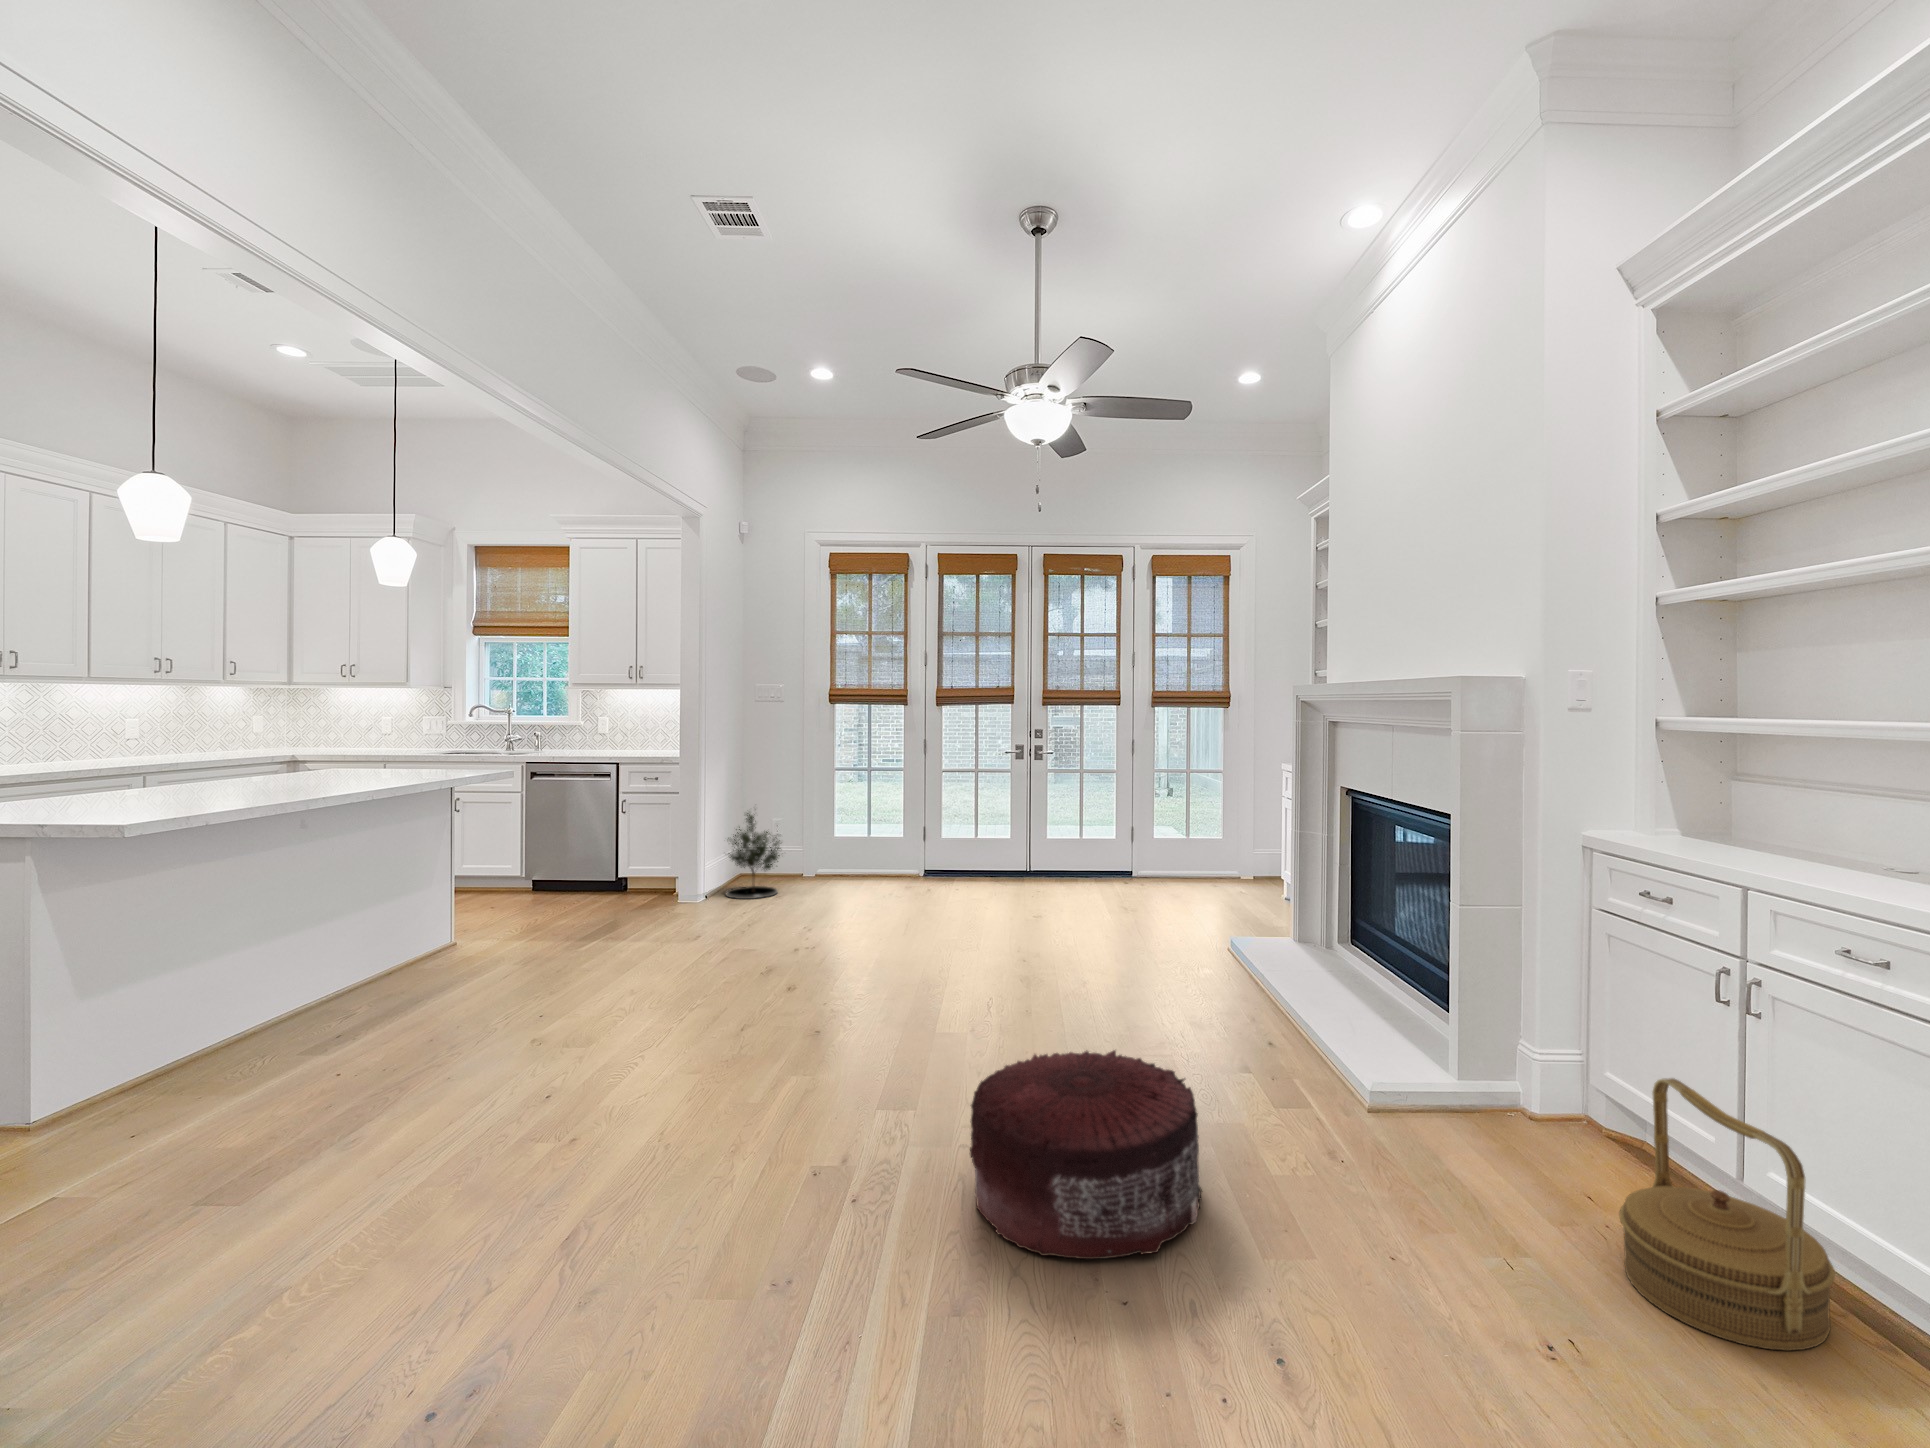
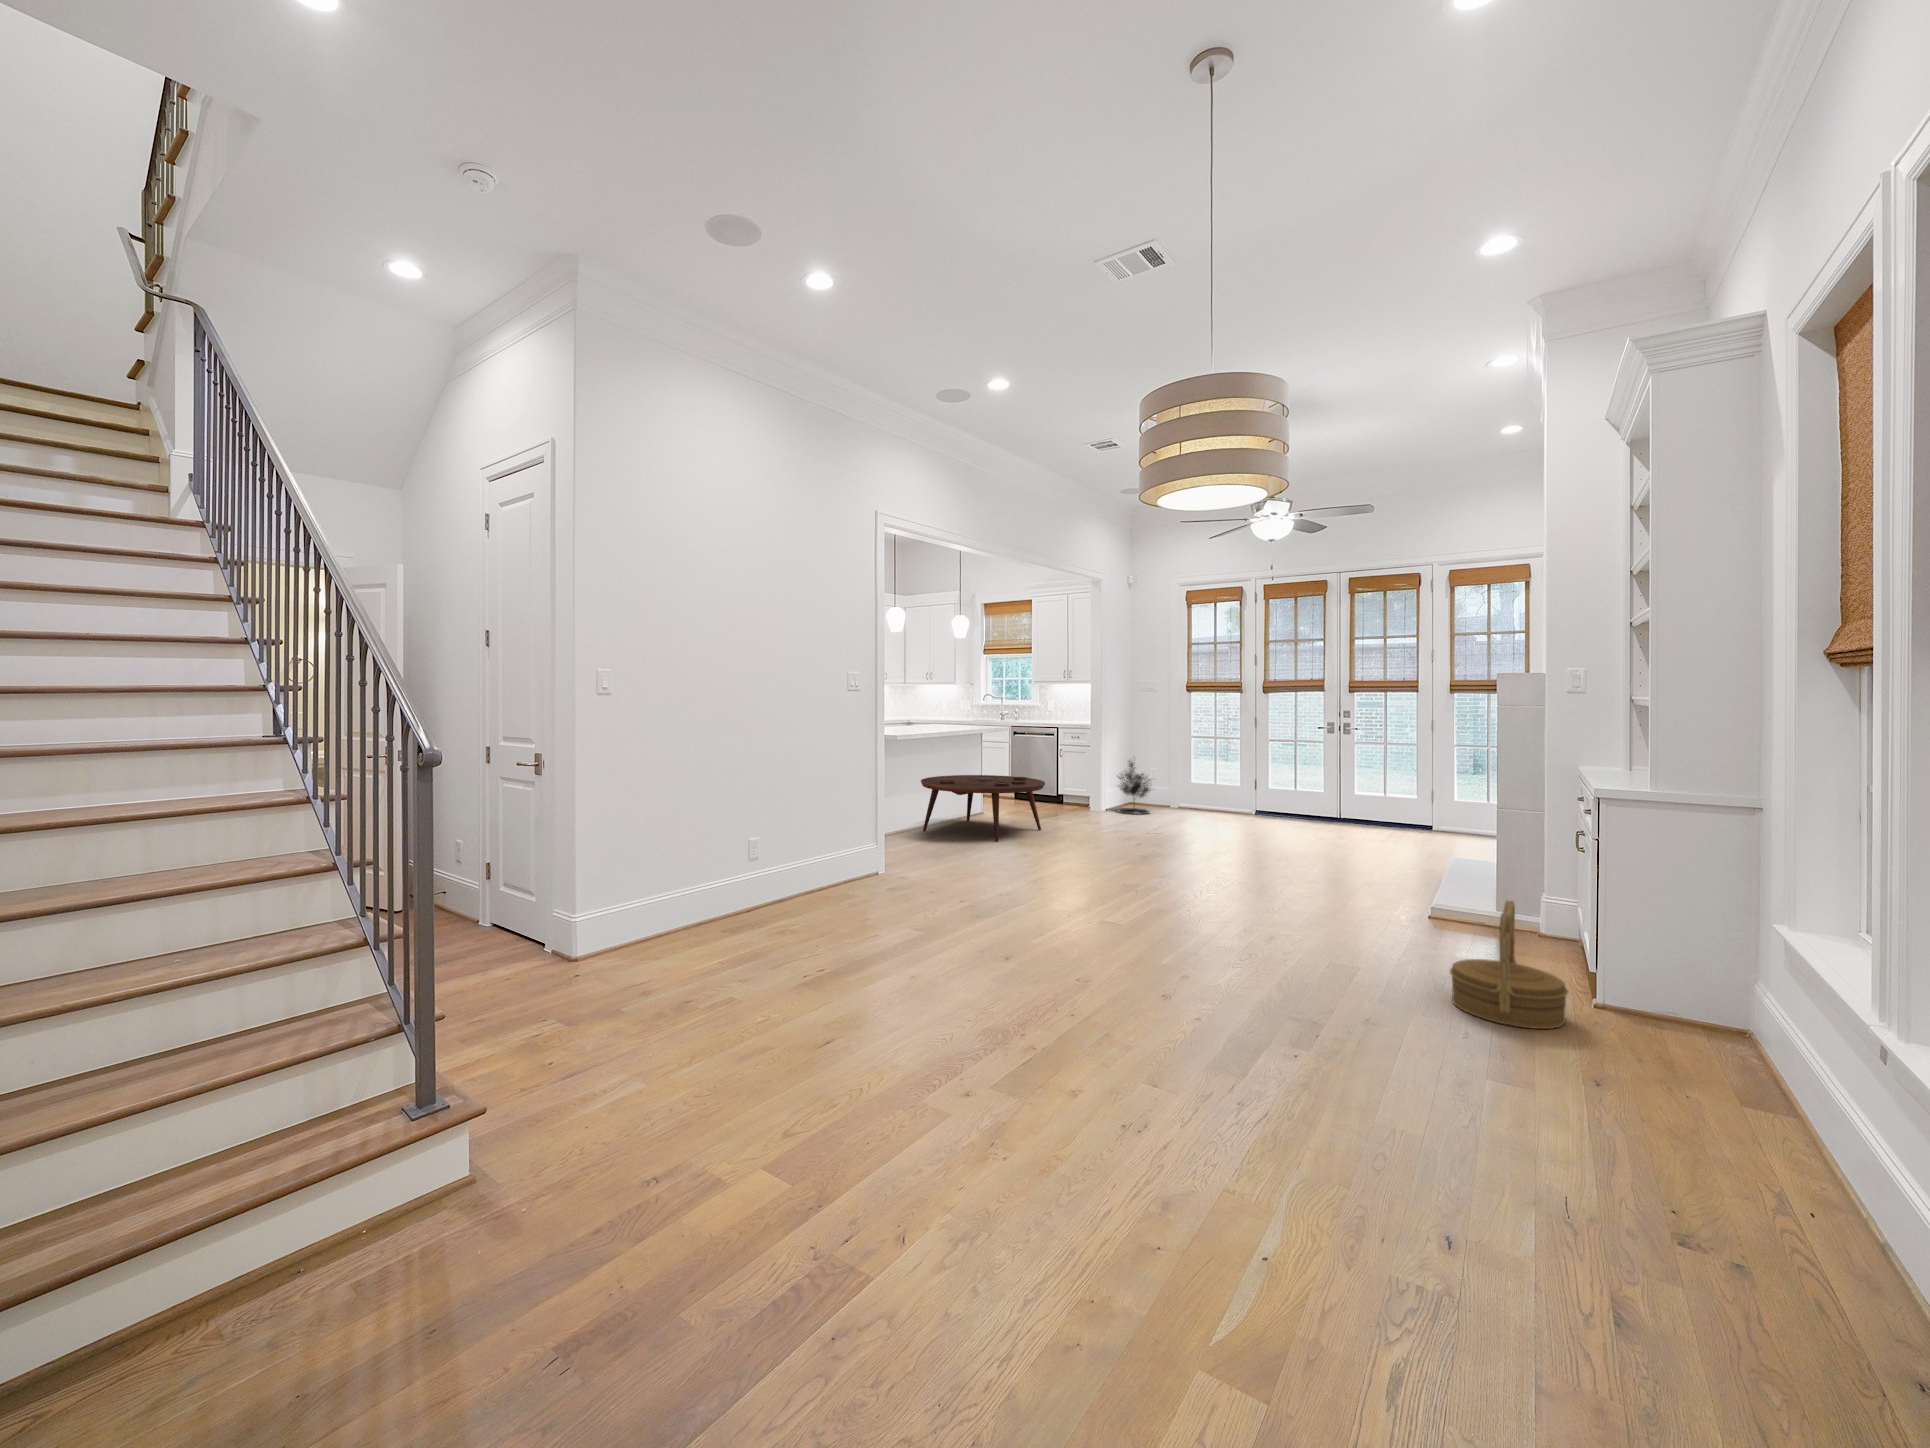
coffee table: none [346,864,633,1012] -> present [921,775,1045,841]
pouf: present [970,1050,1202,1259] -> none [1134,862,1258,939]

